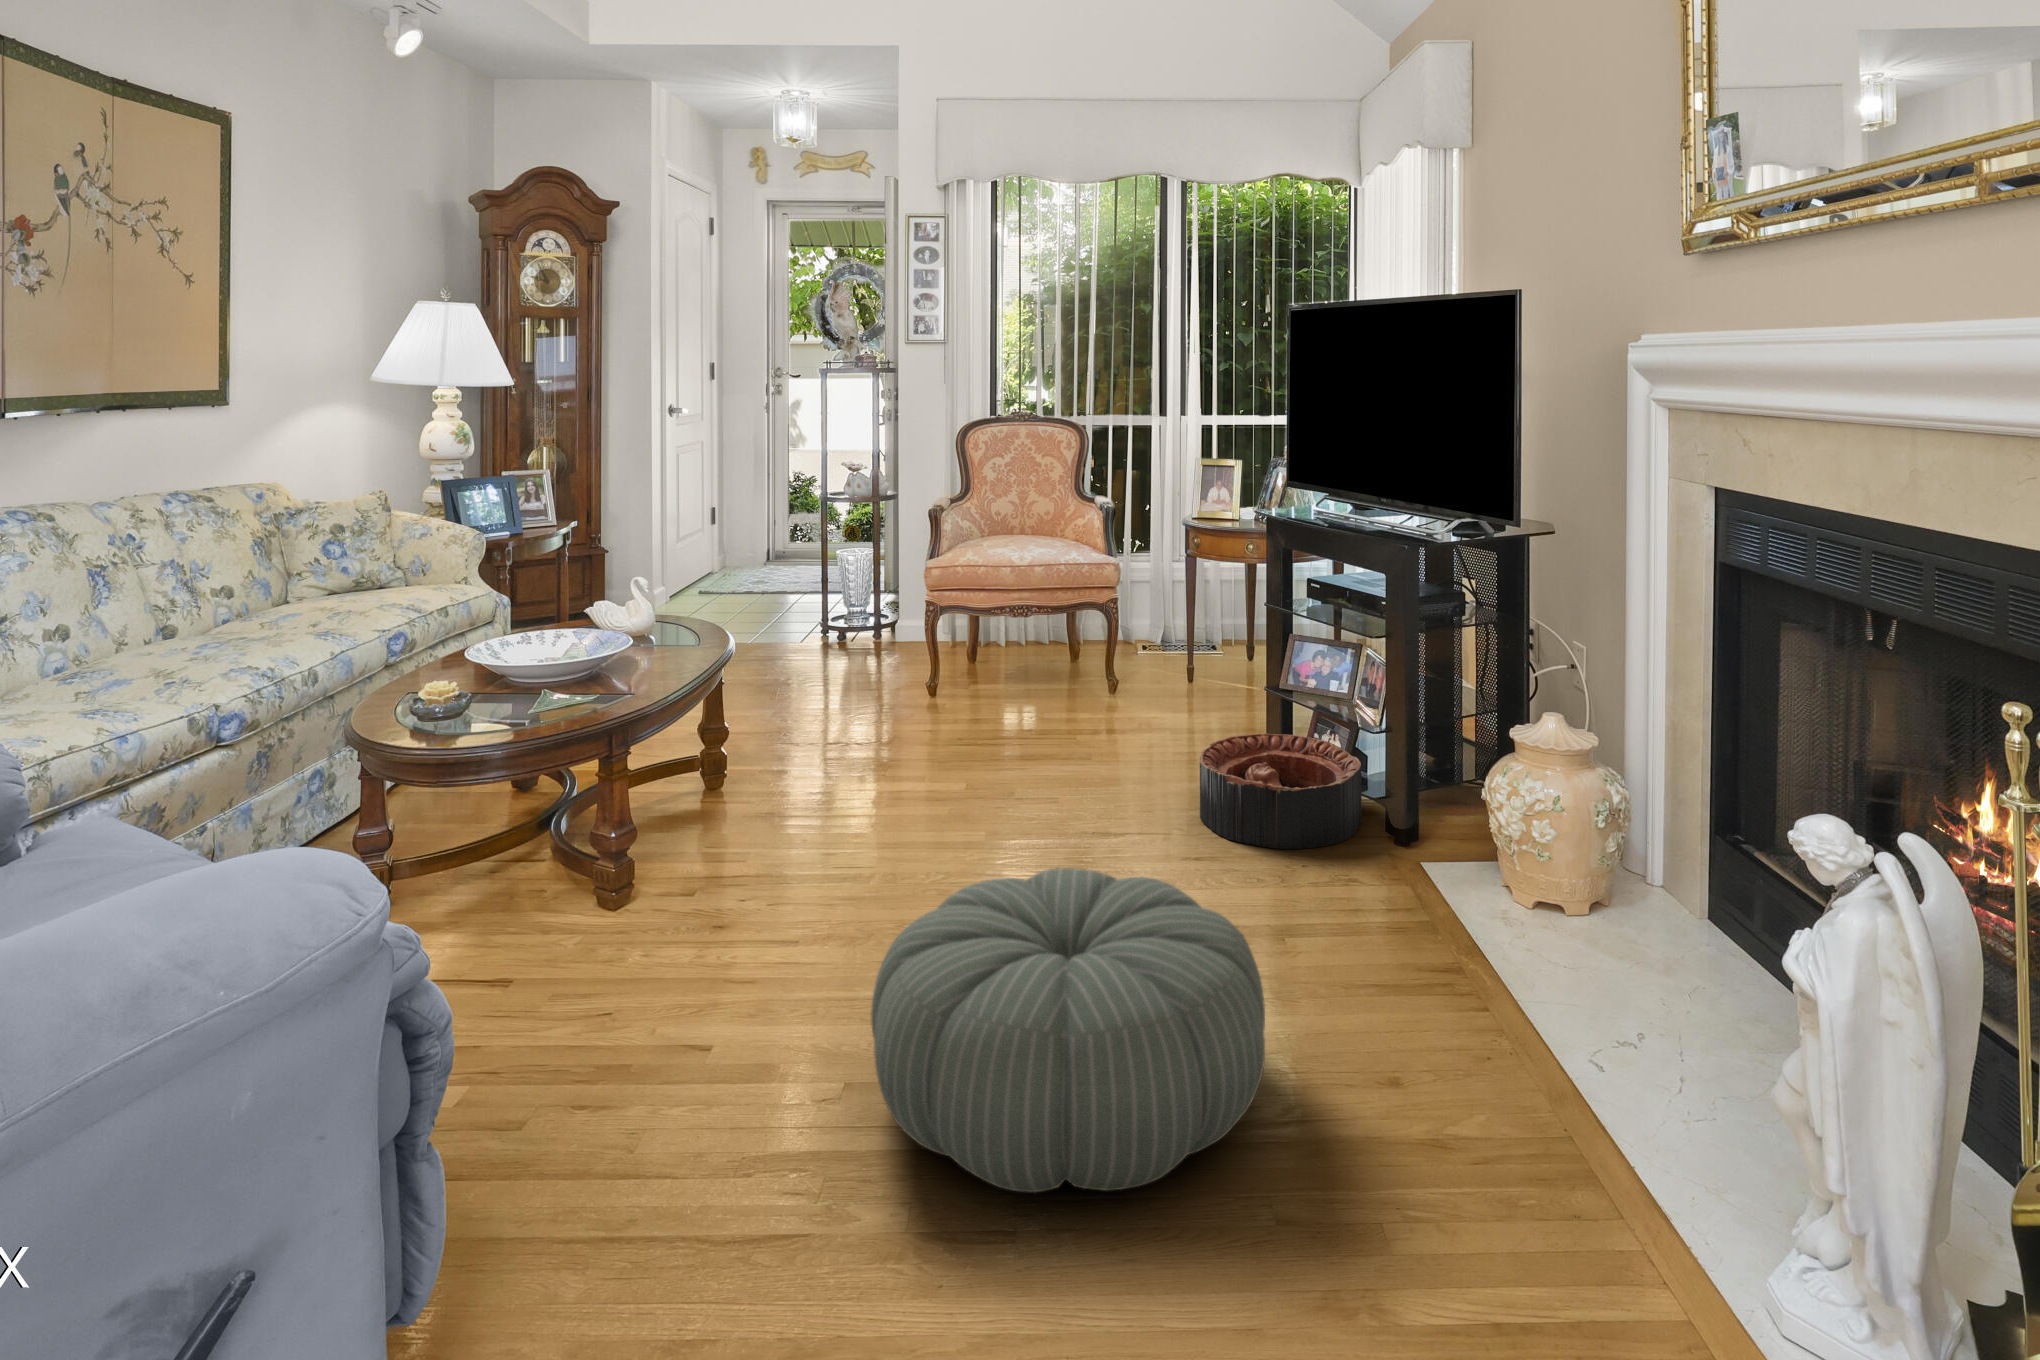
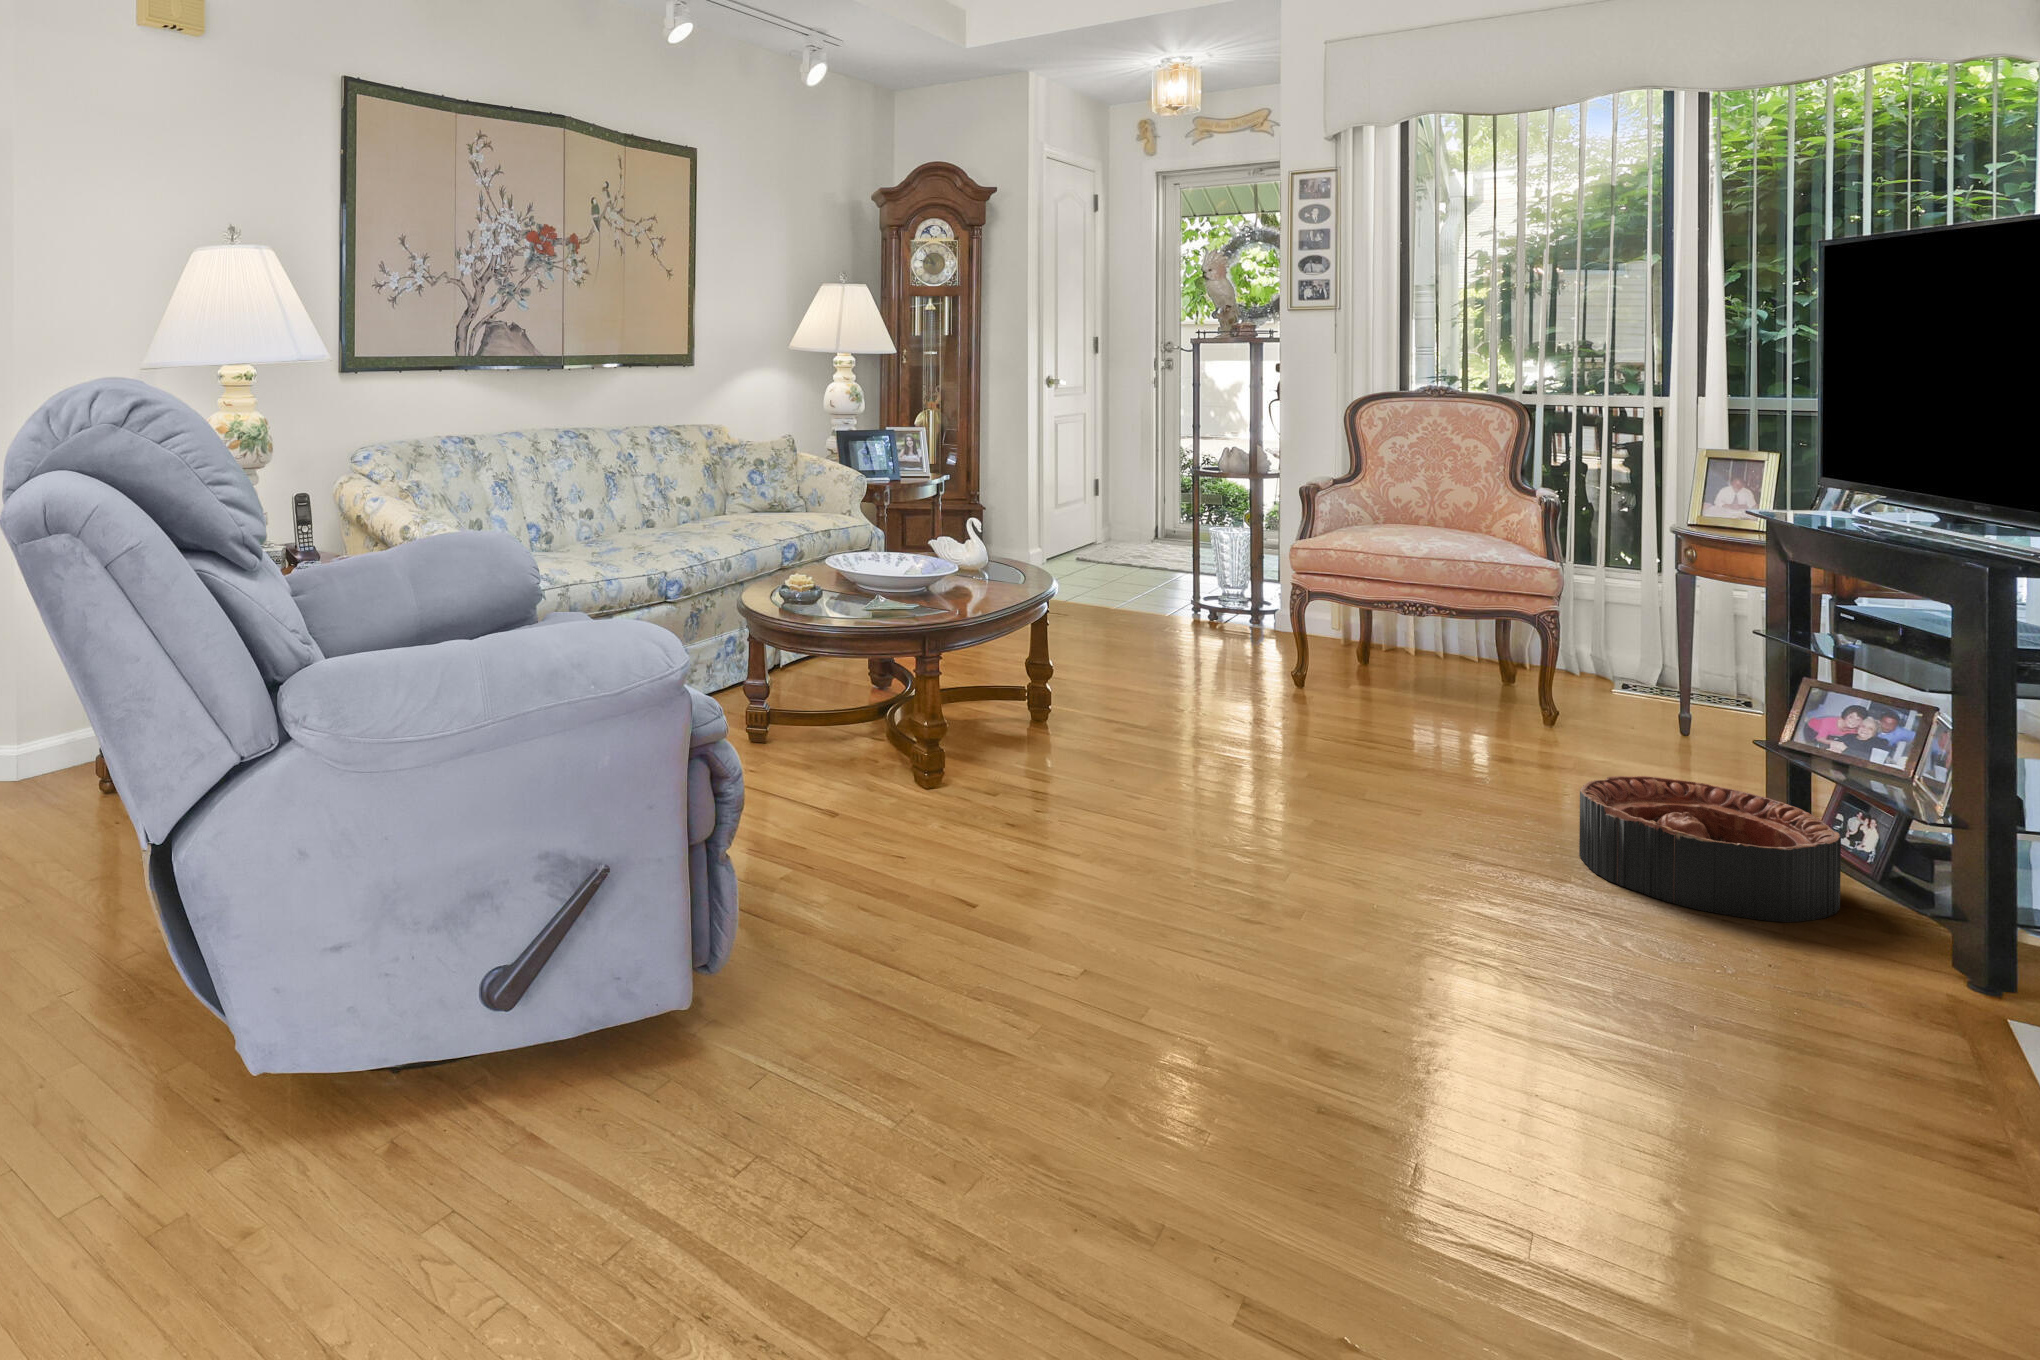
pouf: present [871,868,1265,1193] -> none [1086,802,1507,1070]

